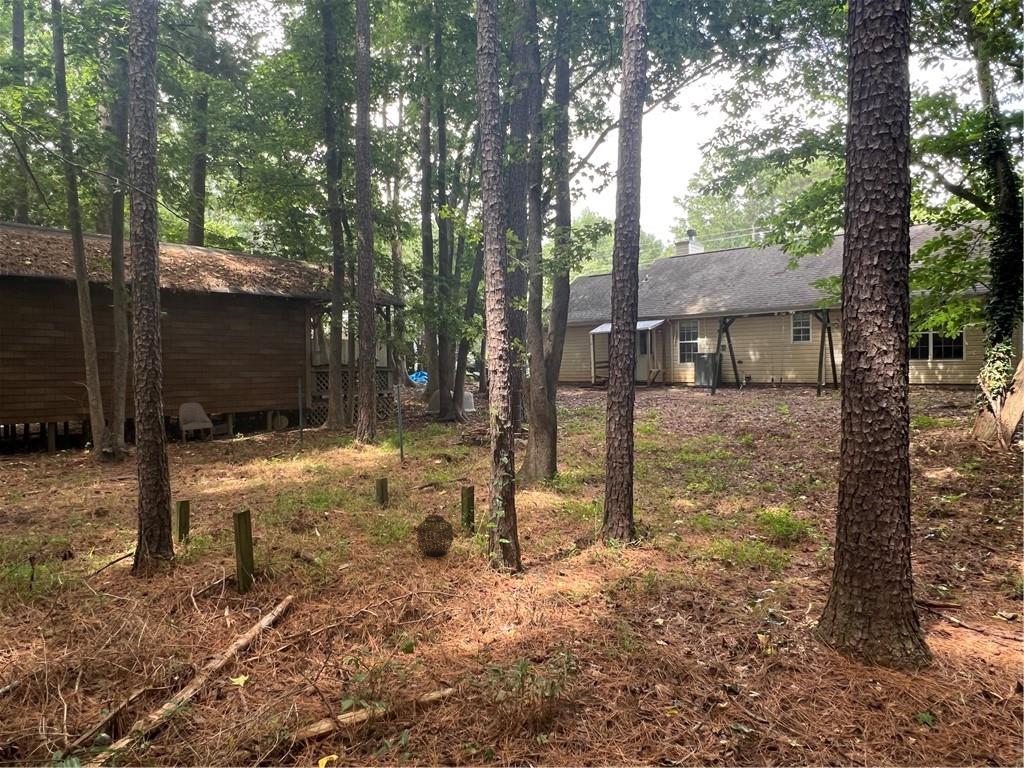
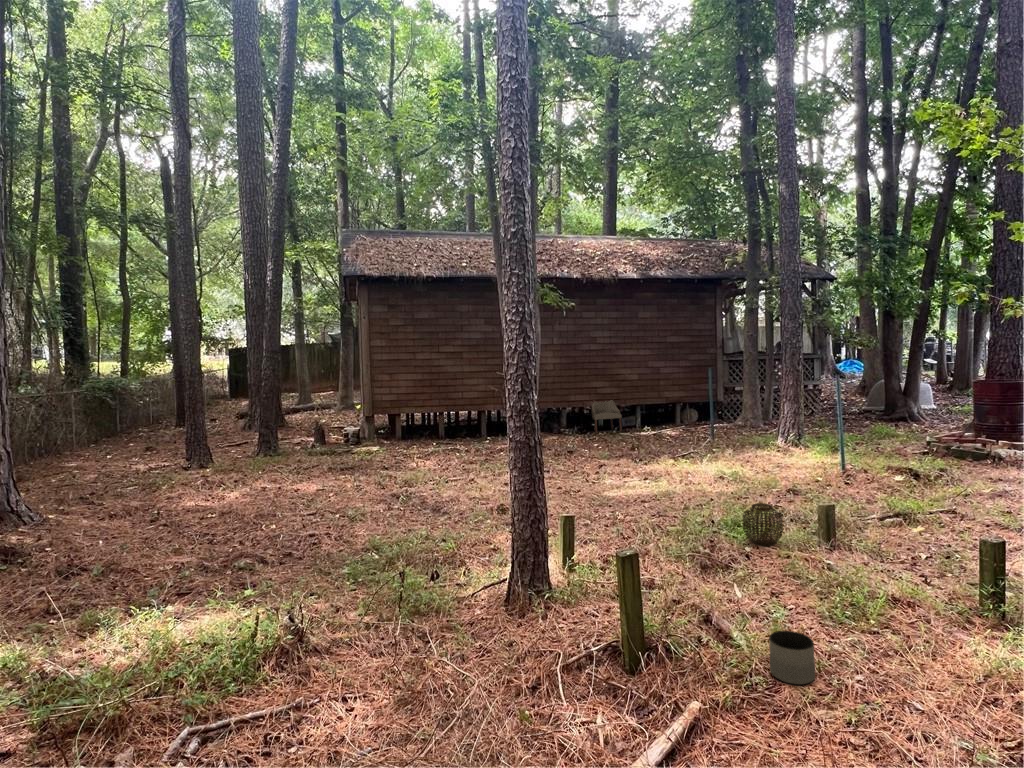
woven basket: present [417,515,453,557] -> present [743,503,783,546]
planter: none [331,567,361,602] -> present [769,631,815,685]

